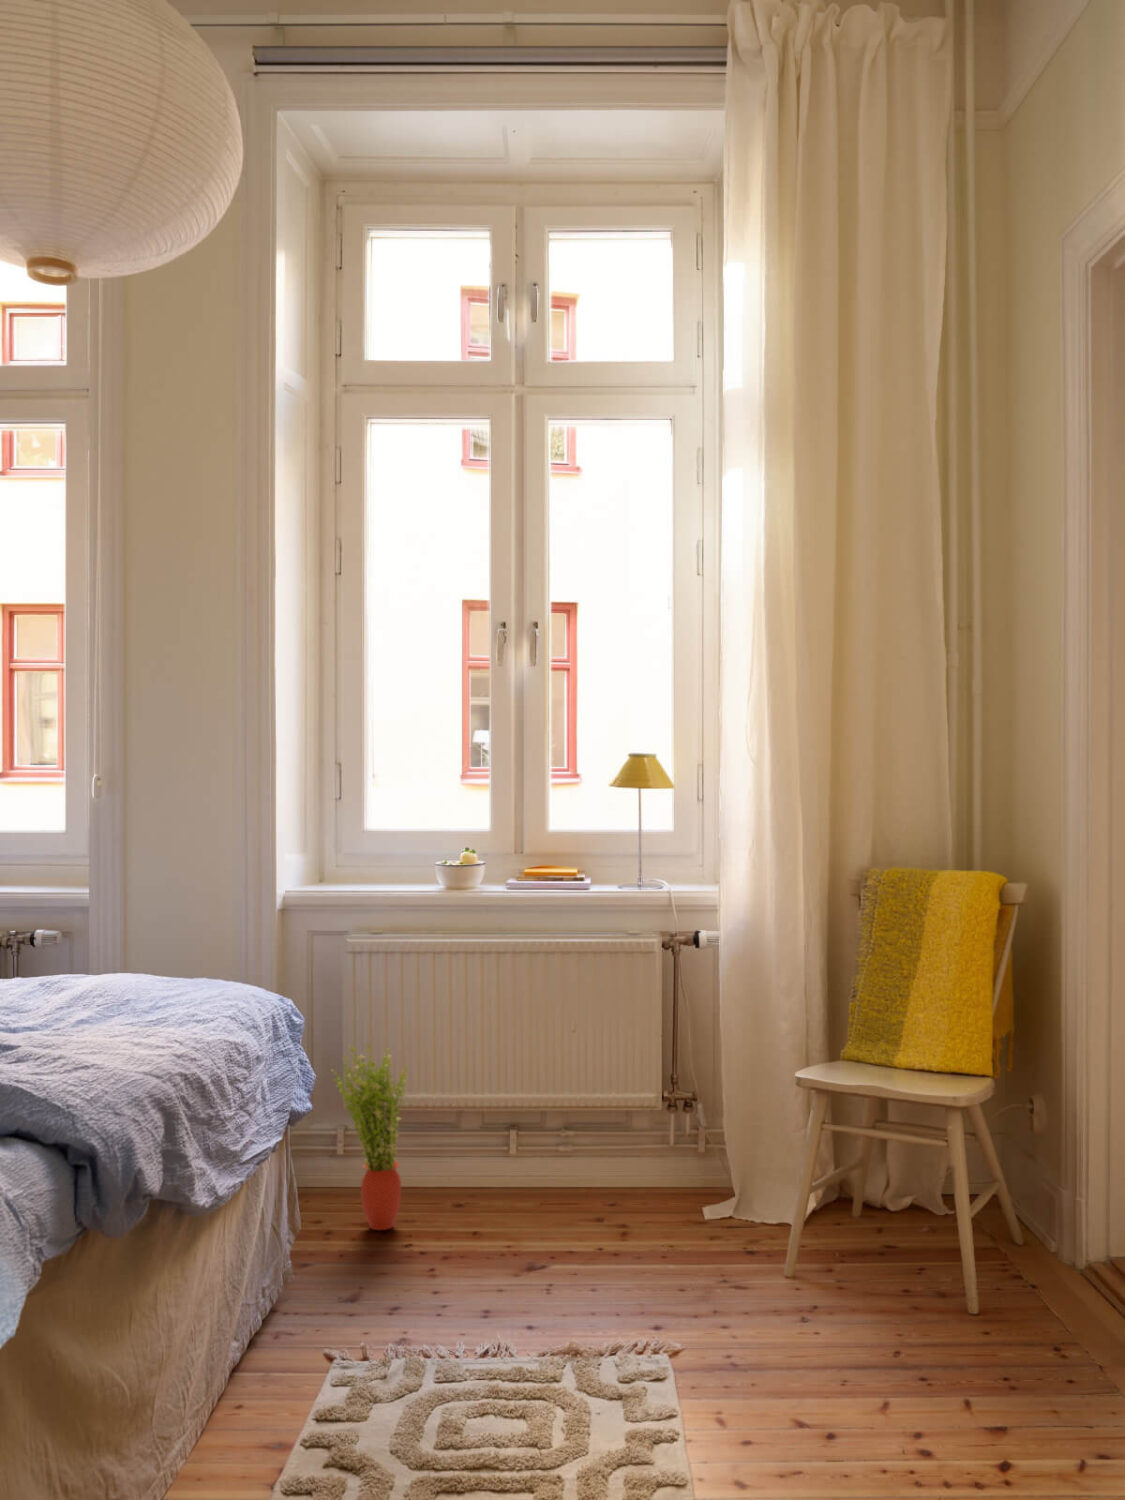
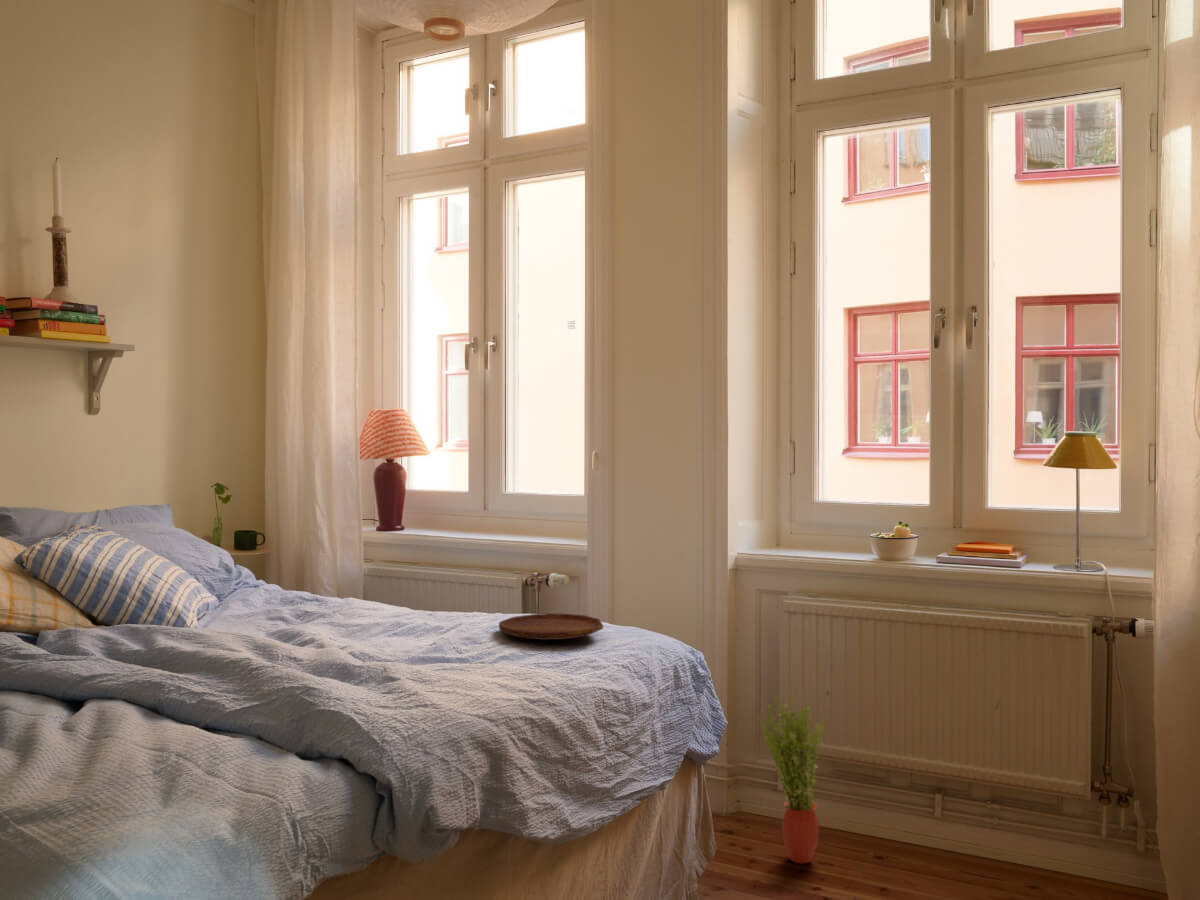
tray: none [49,968,187,998] -> present [499,613,603,640]

